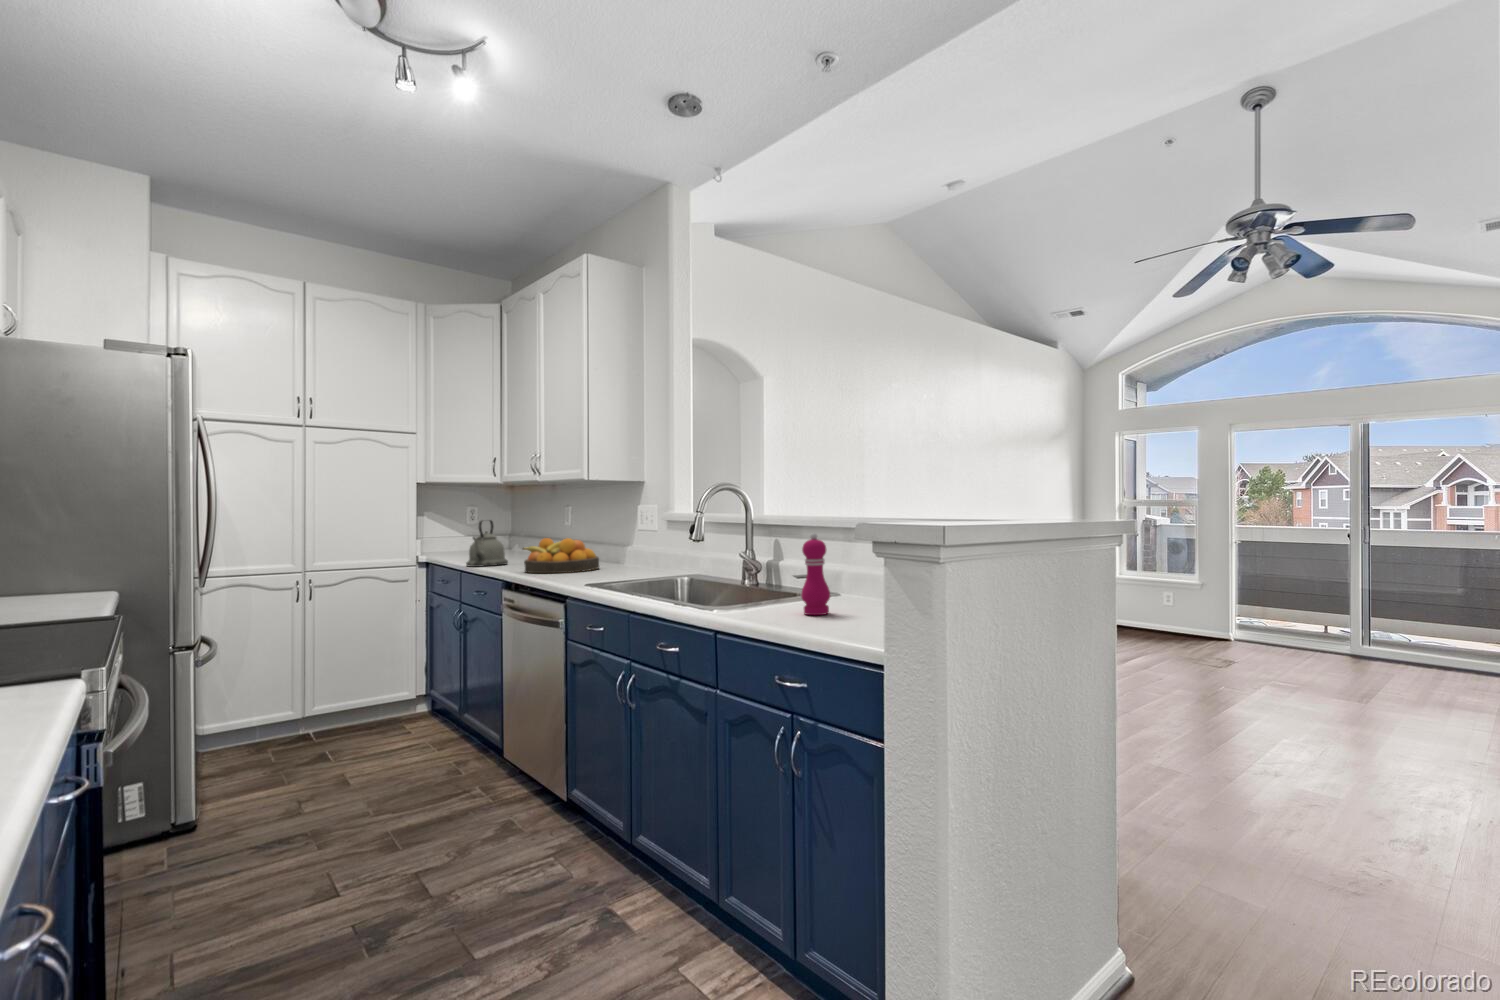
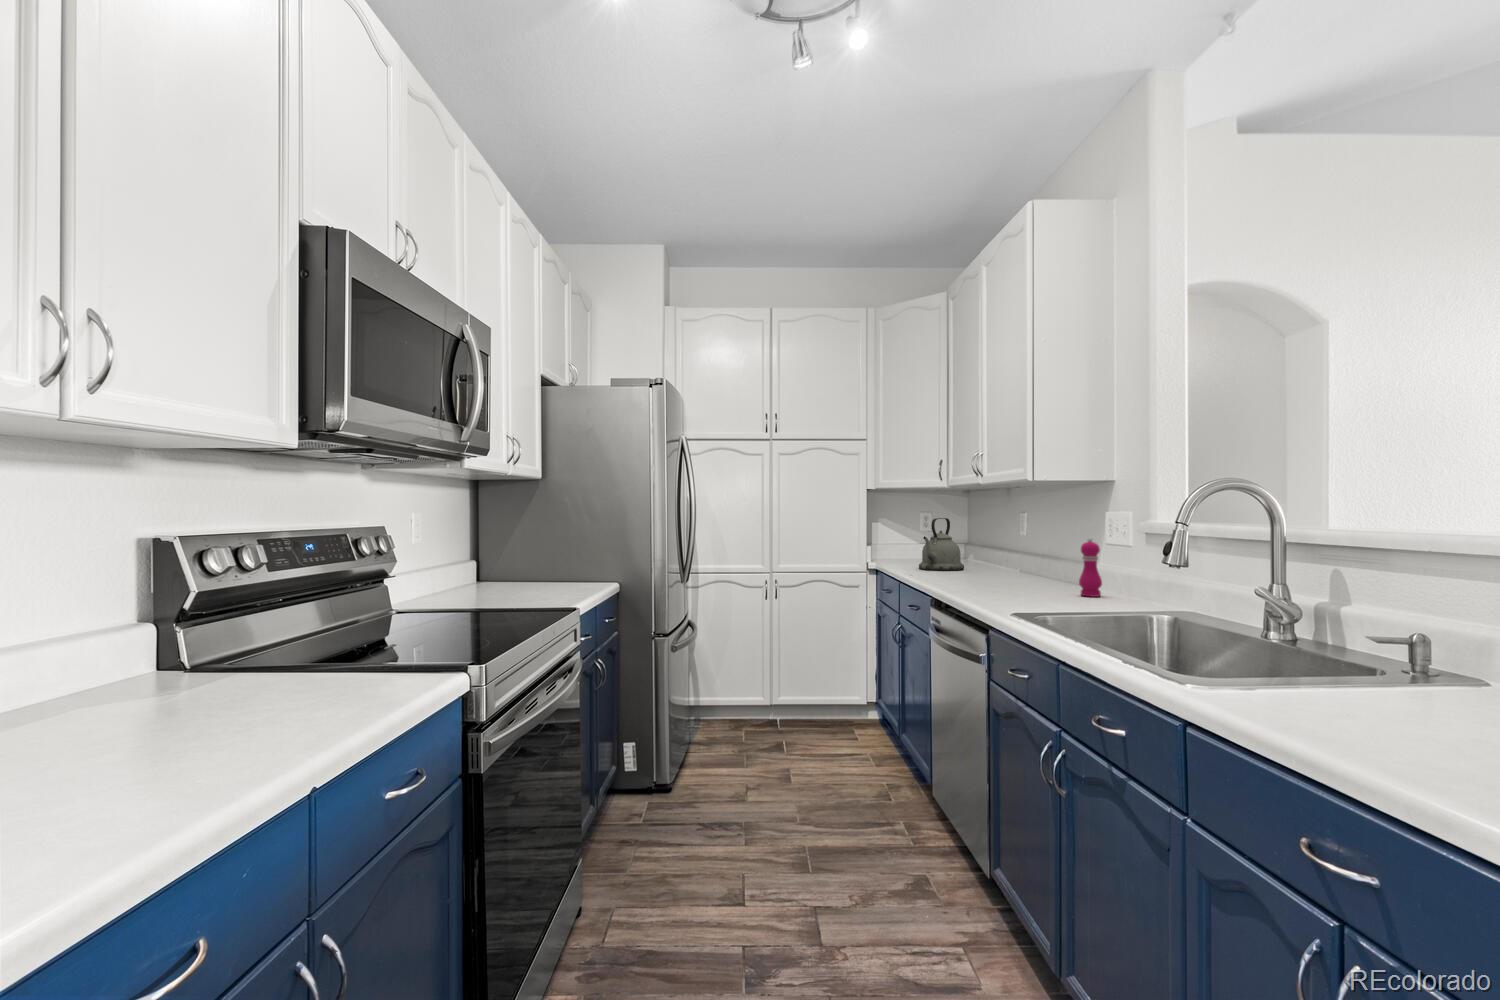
pepper mill: present [801,533,830,615] -> present [1079,537,1102,597]
fruit bowl: present [523,538,599,573] -> none [969,544,1065,589]

